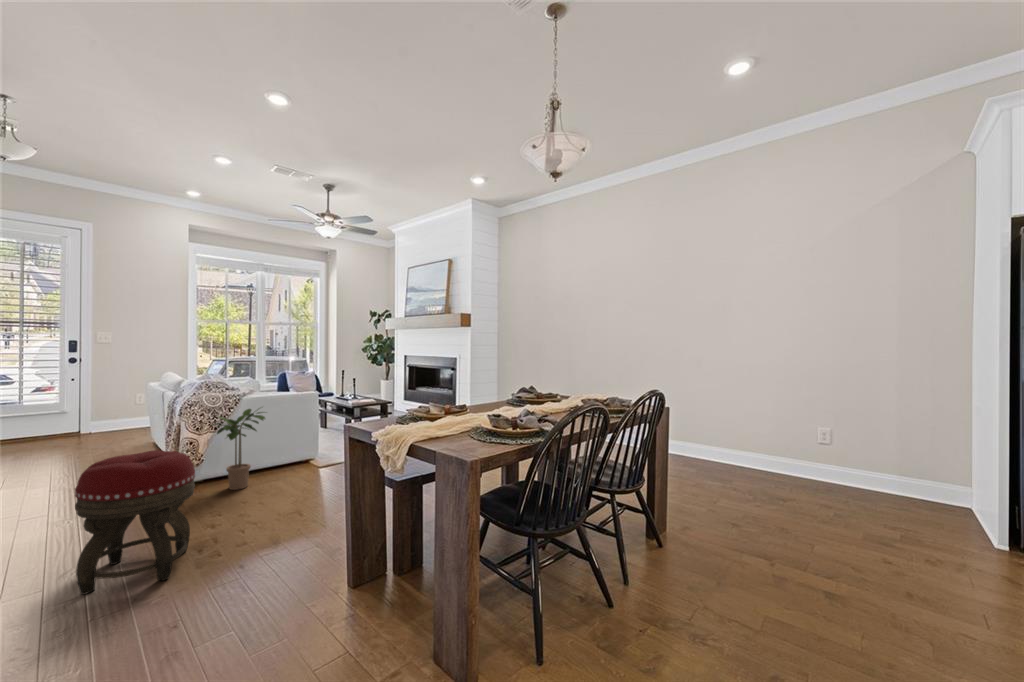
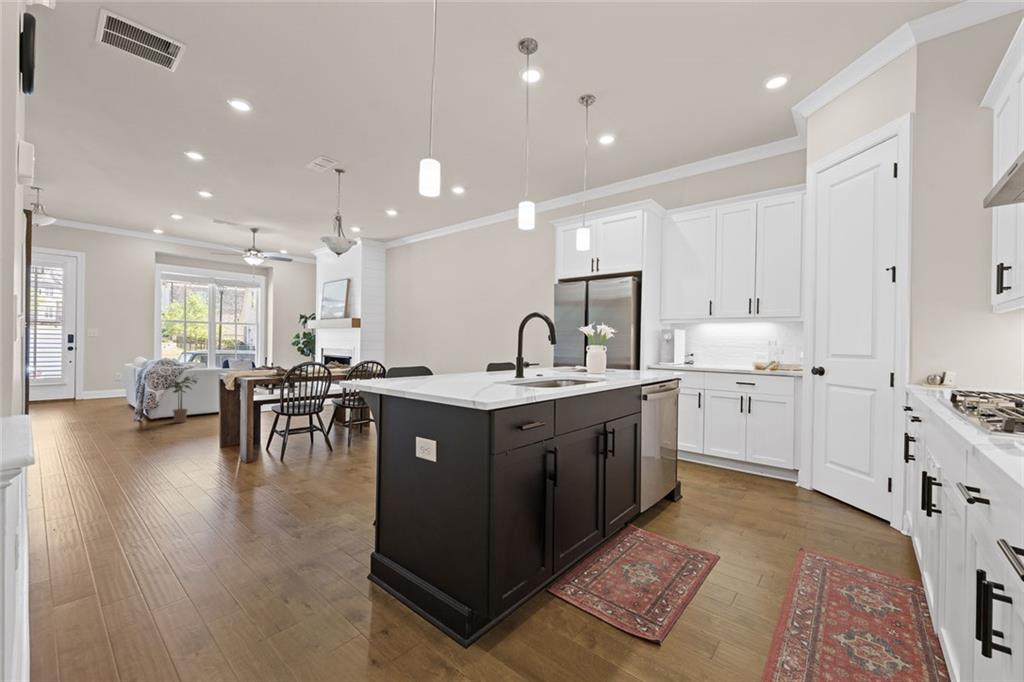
footstool: present [75,450,195,594] -> none [94,388,151,448]

